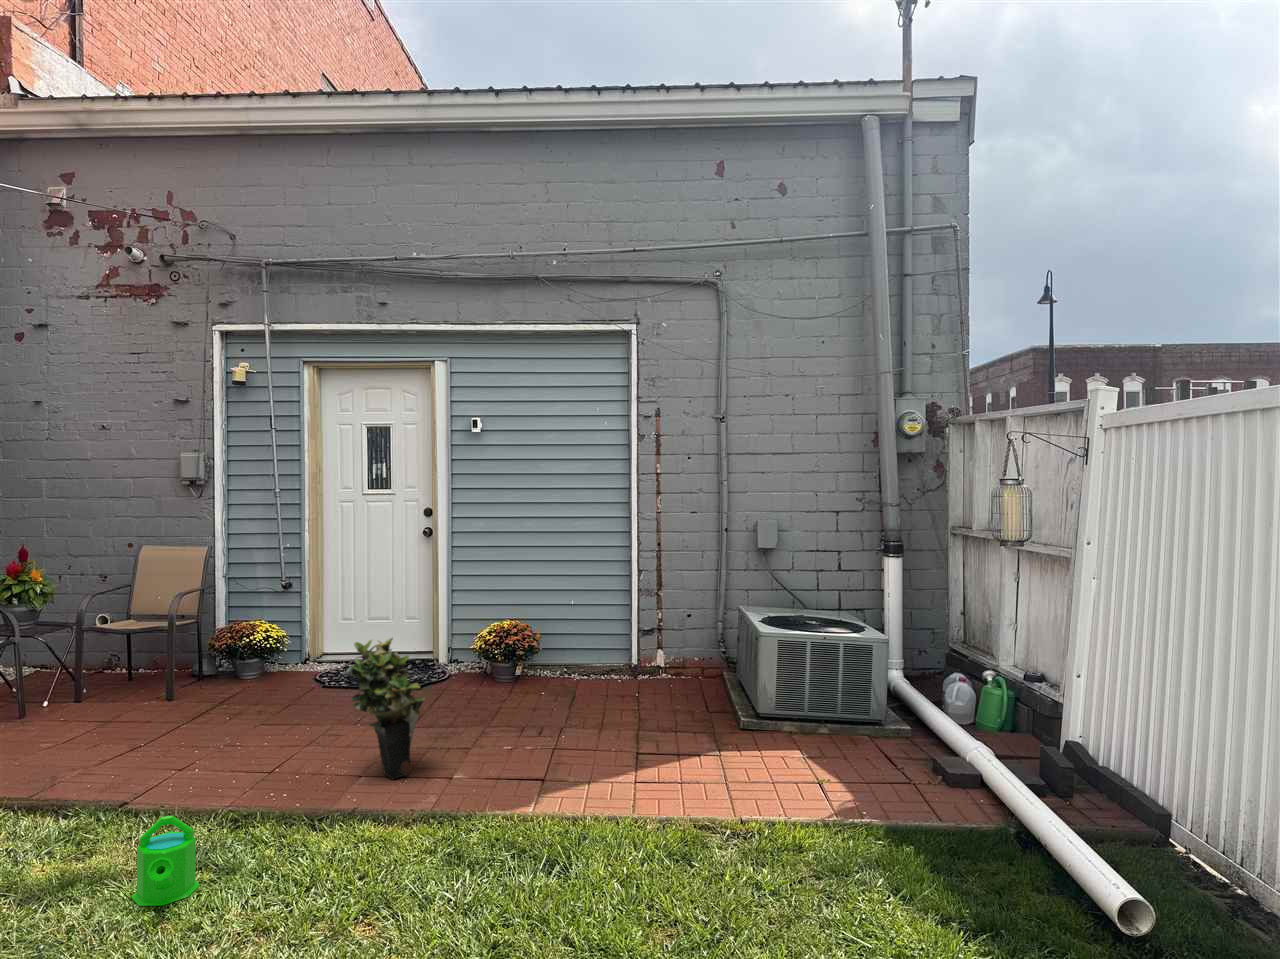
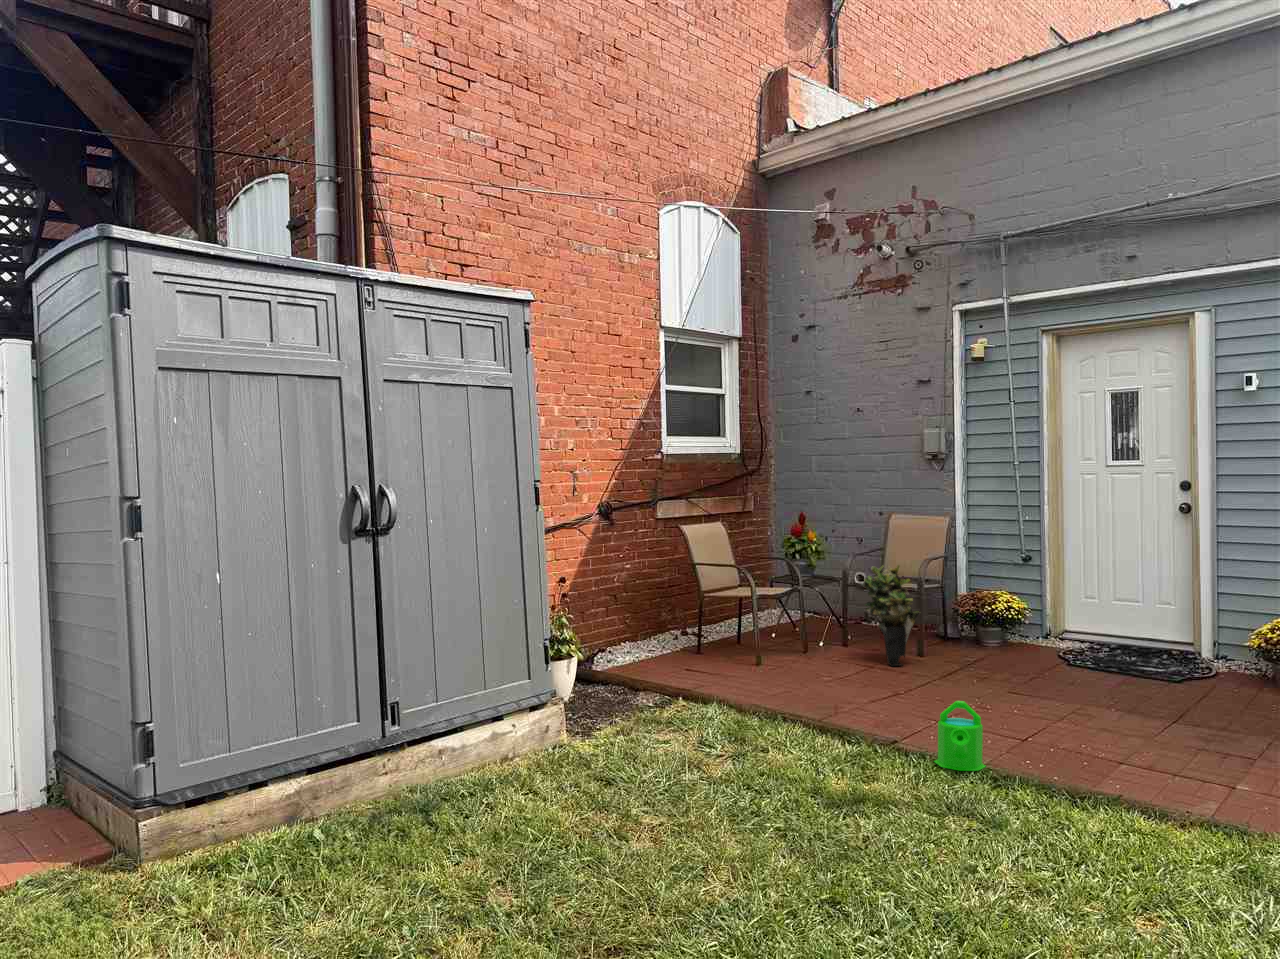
potted plant: present [346,638,424,779] -> present [862,565,920,666]

